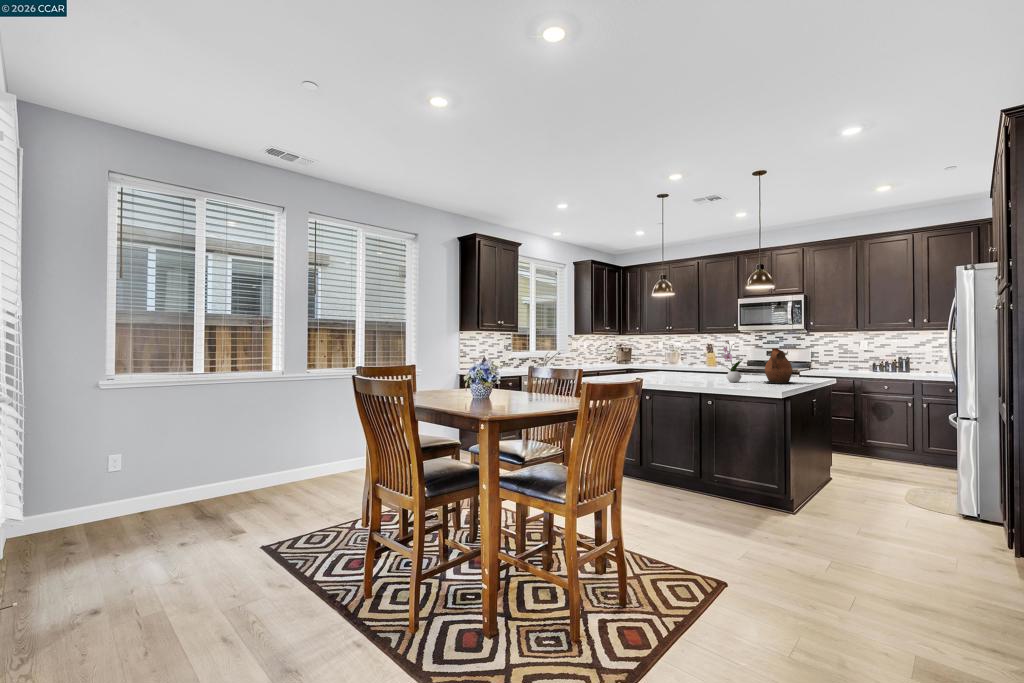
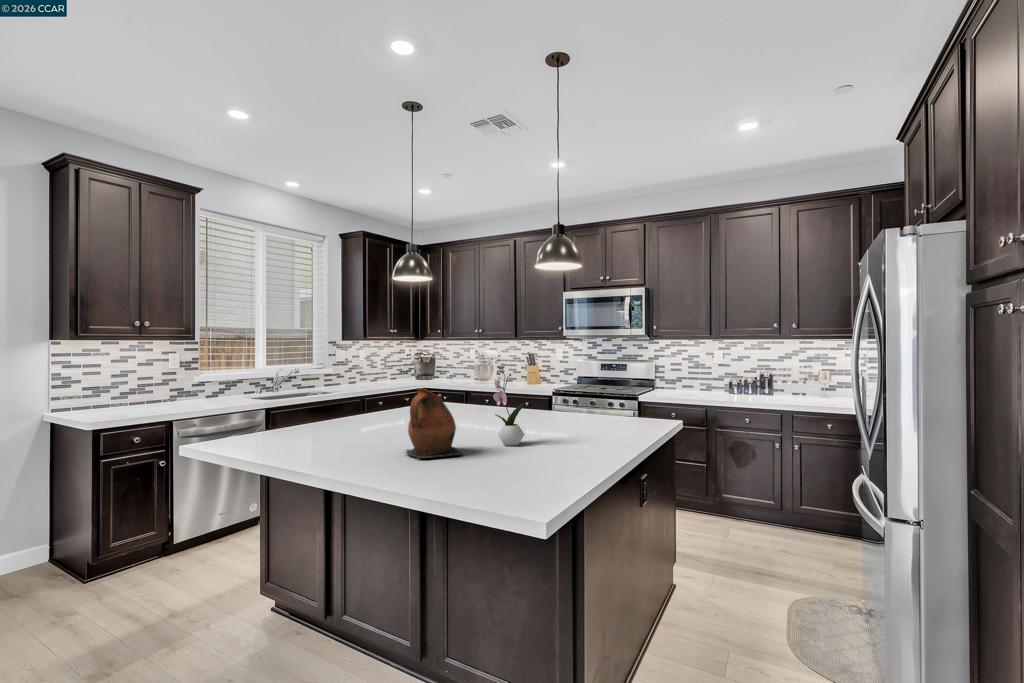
ceramic pitcher: present [764,348,795,383] -> present [406,388,463,458]

